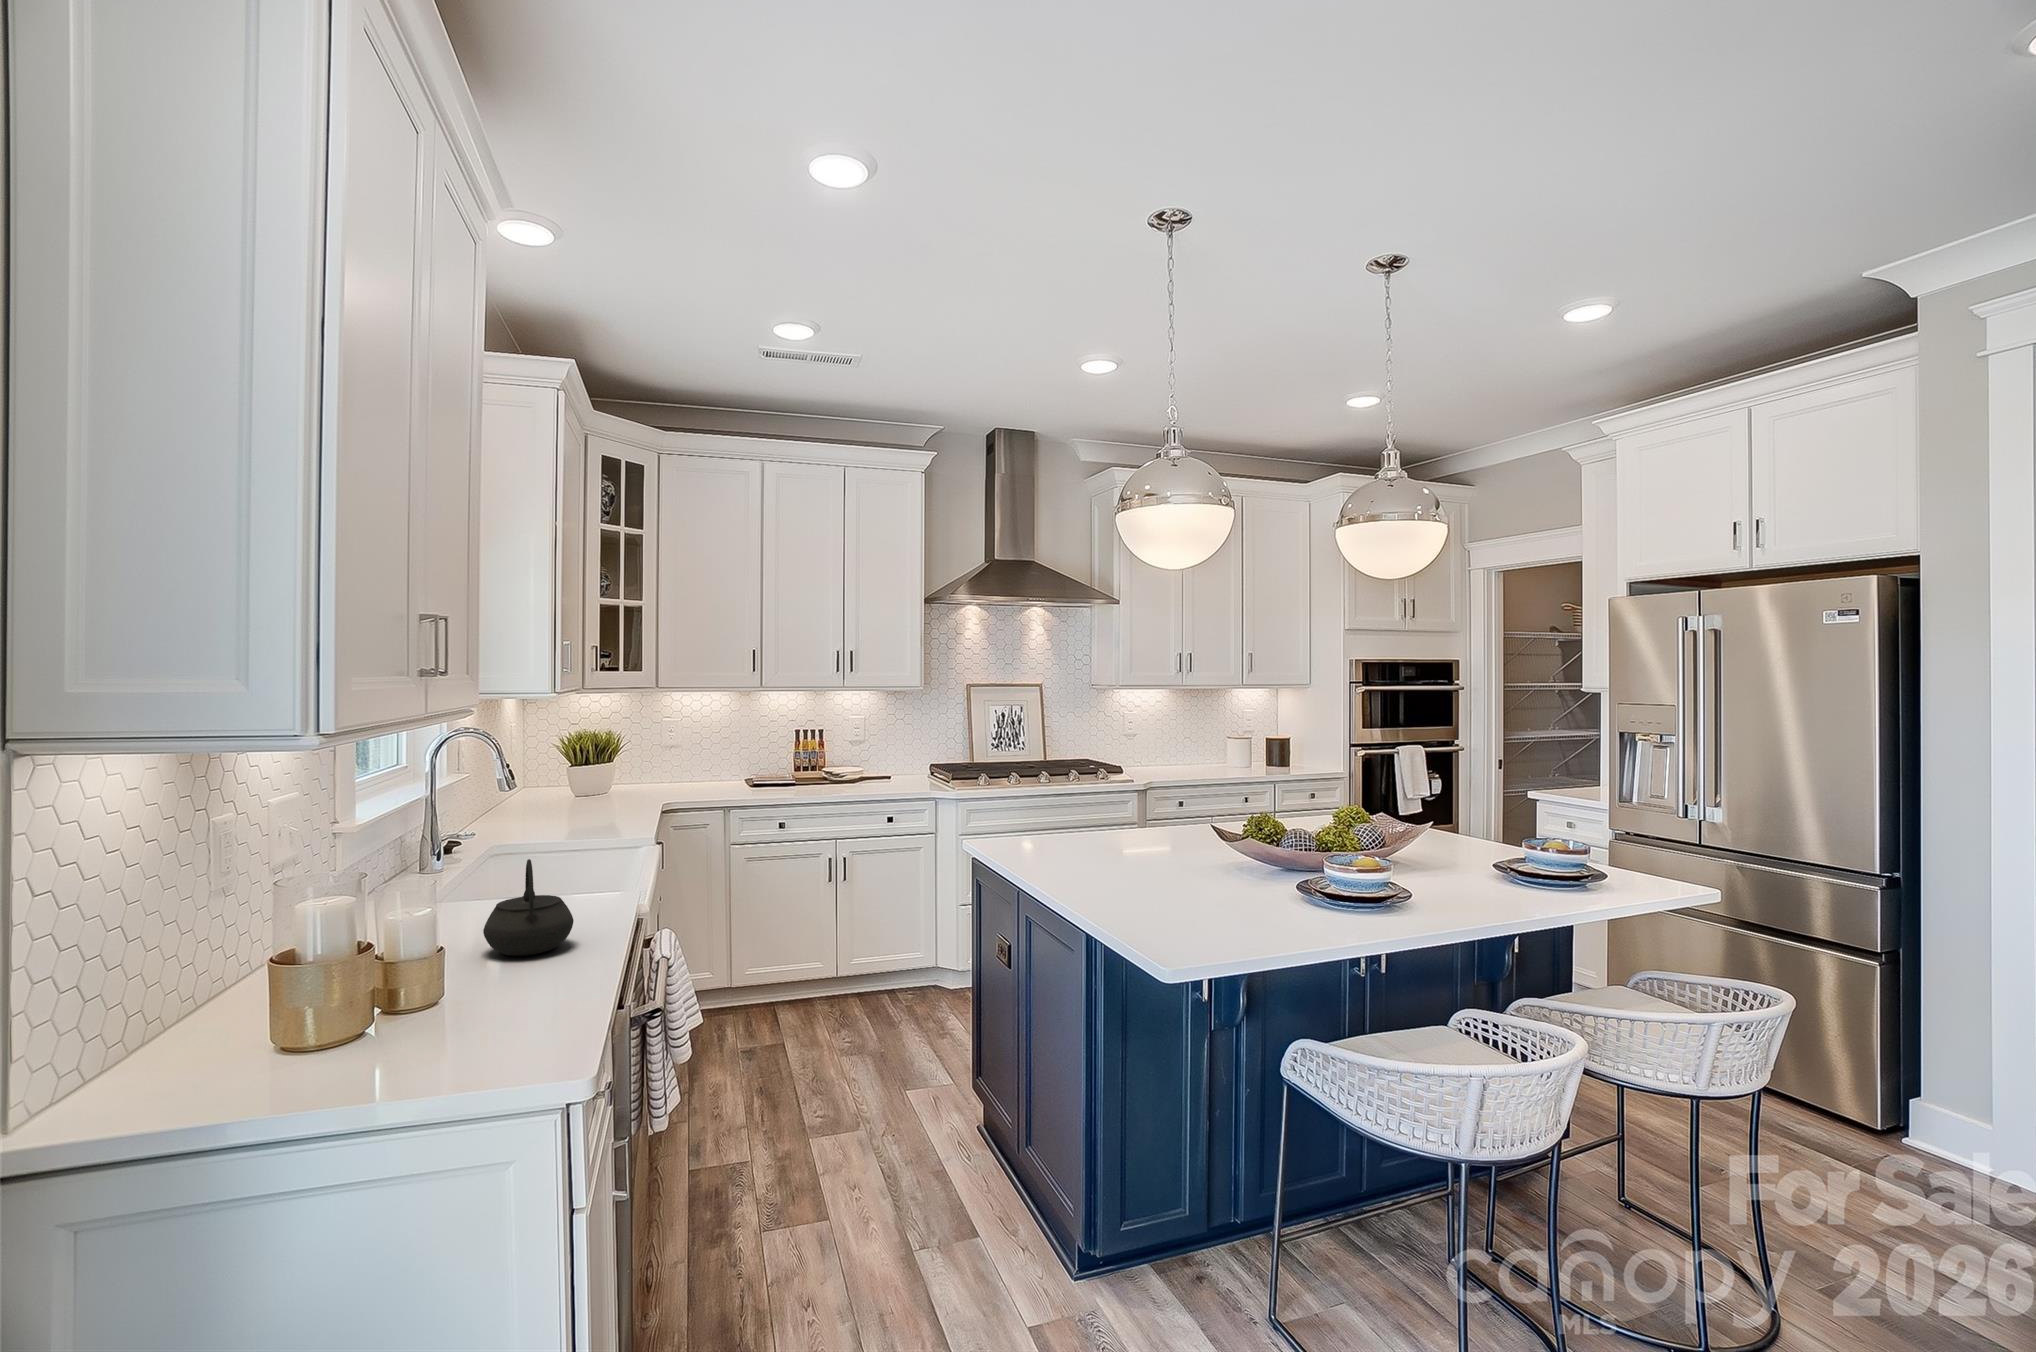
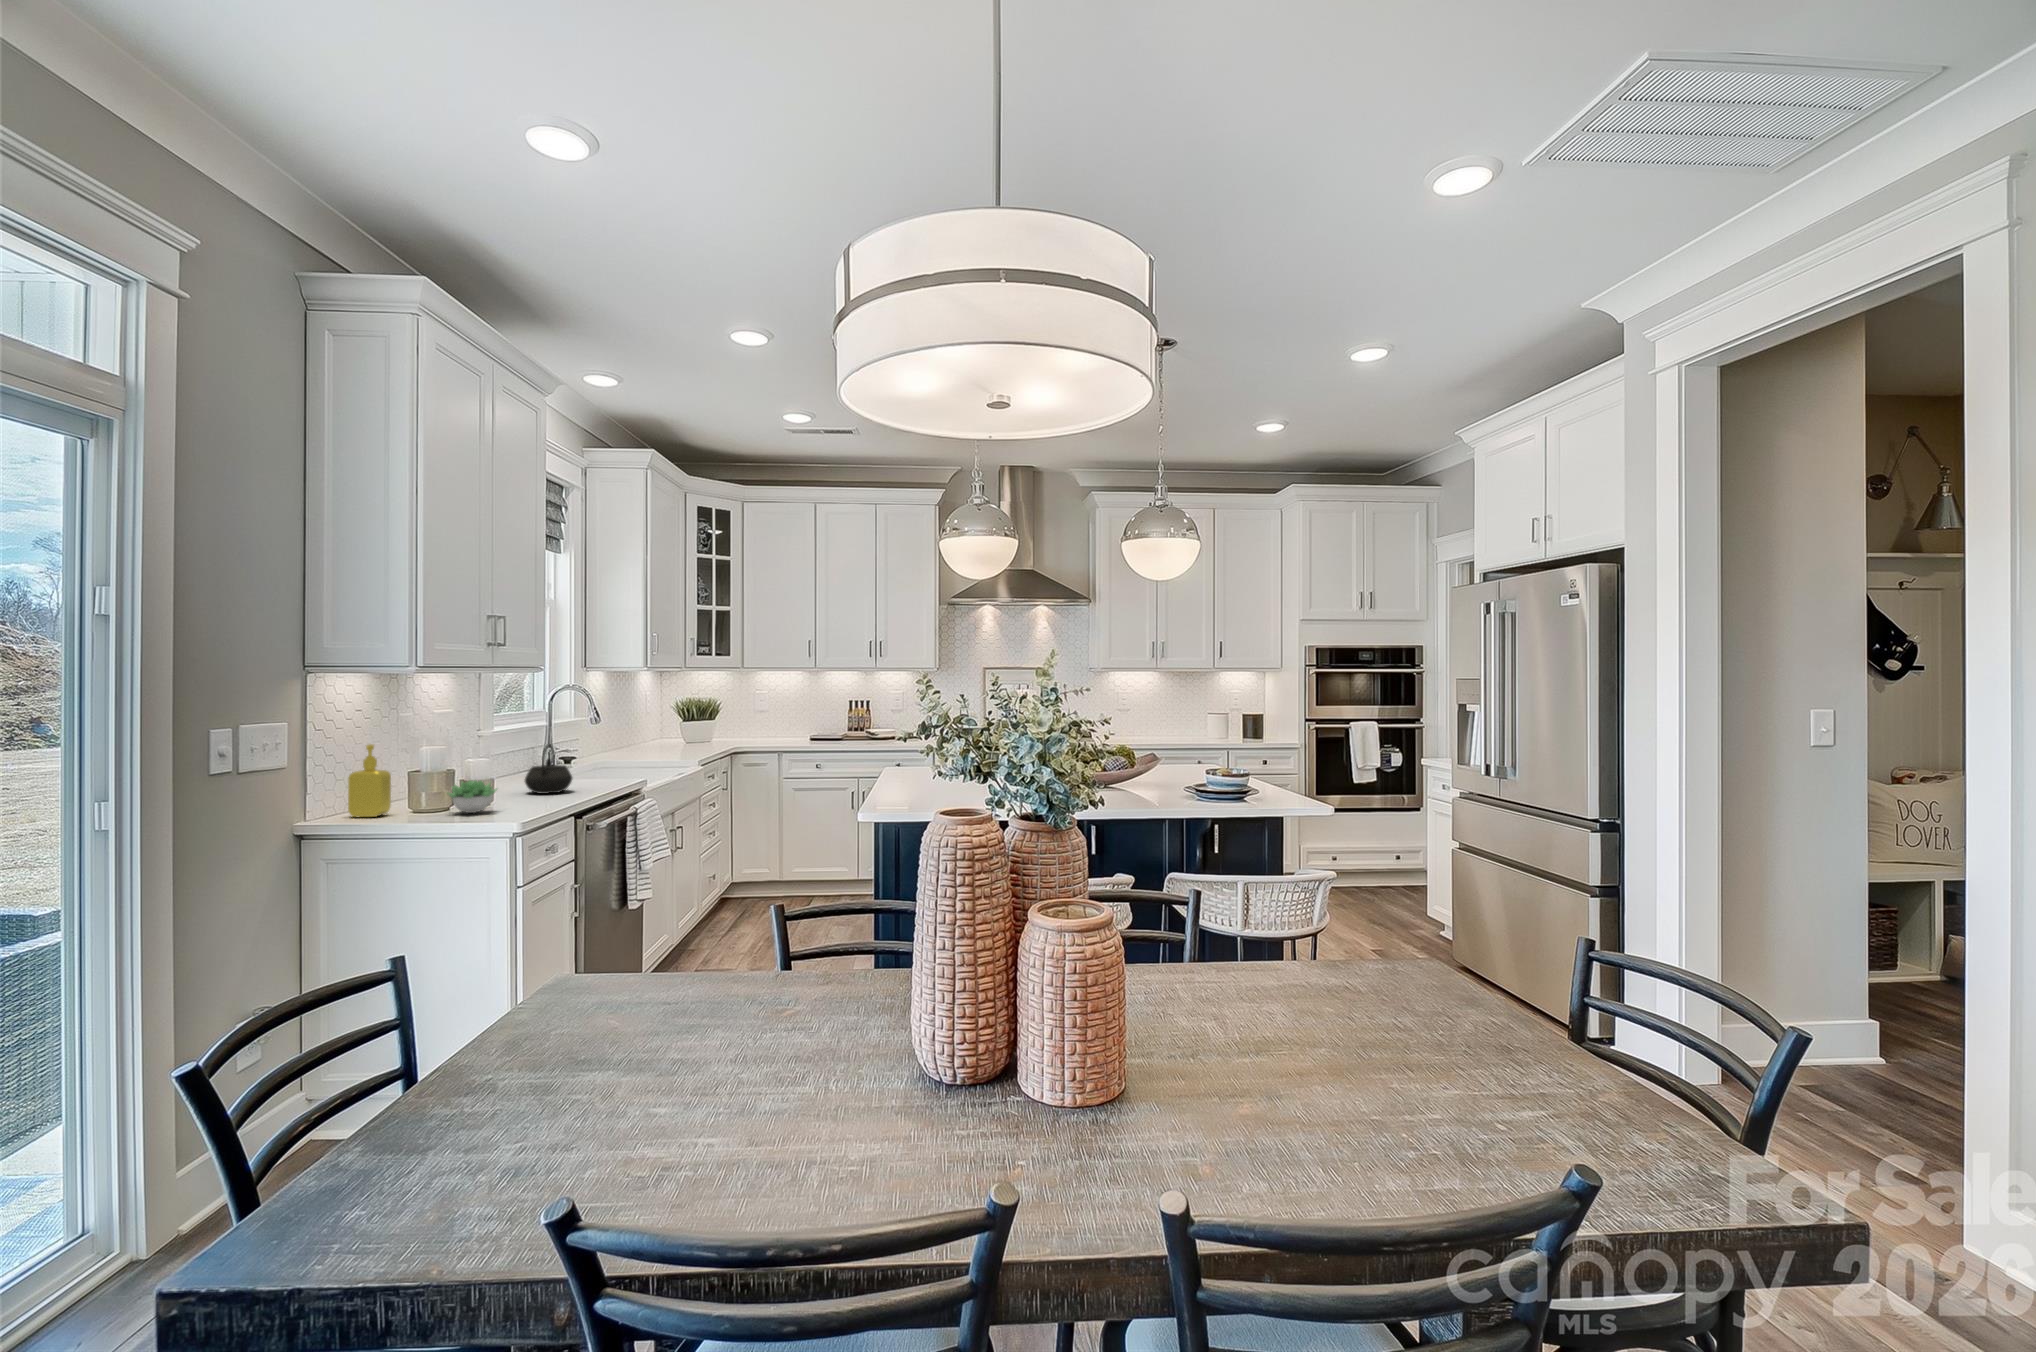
soap dispenser: none [163,924,268,1106] -> present [348,744,391,817]
succulent plant: none [409,971,516,1051] -> present [448,781,497,813]

